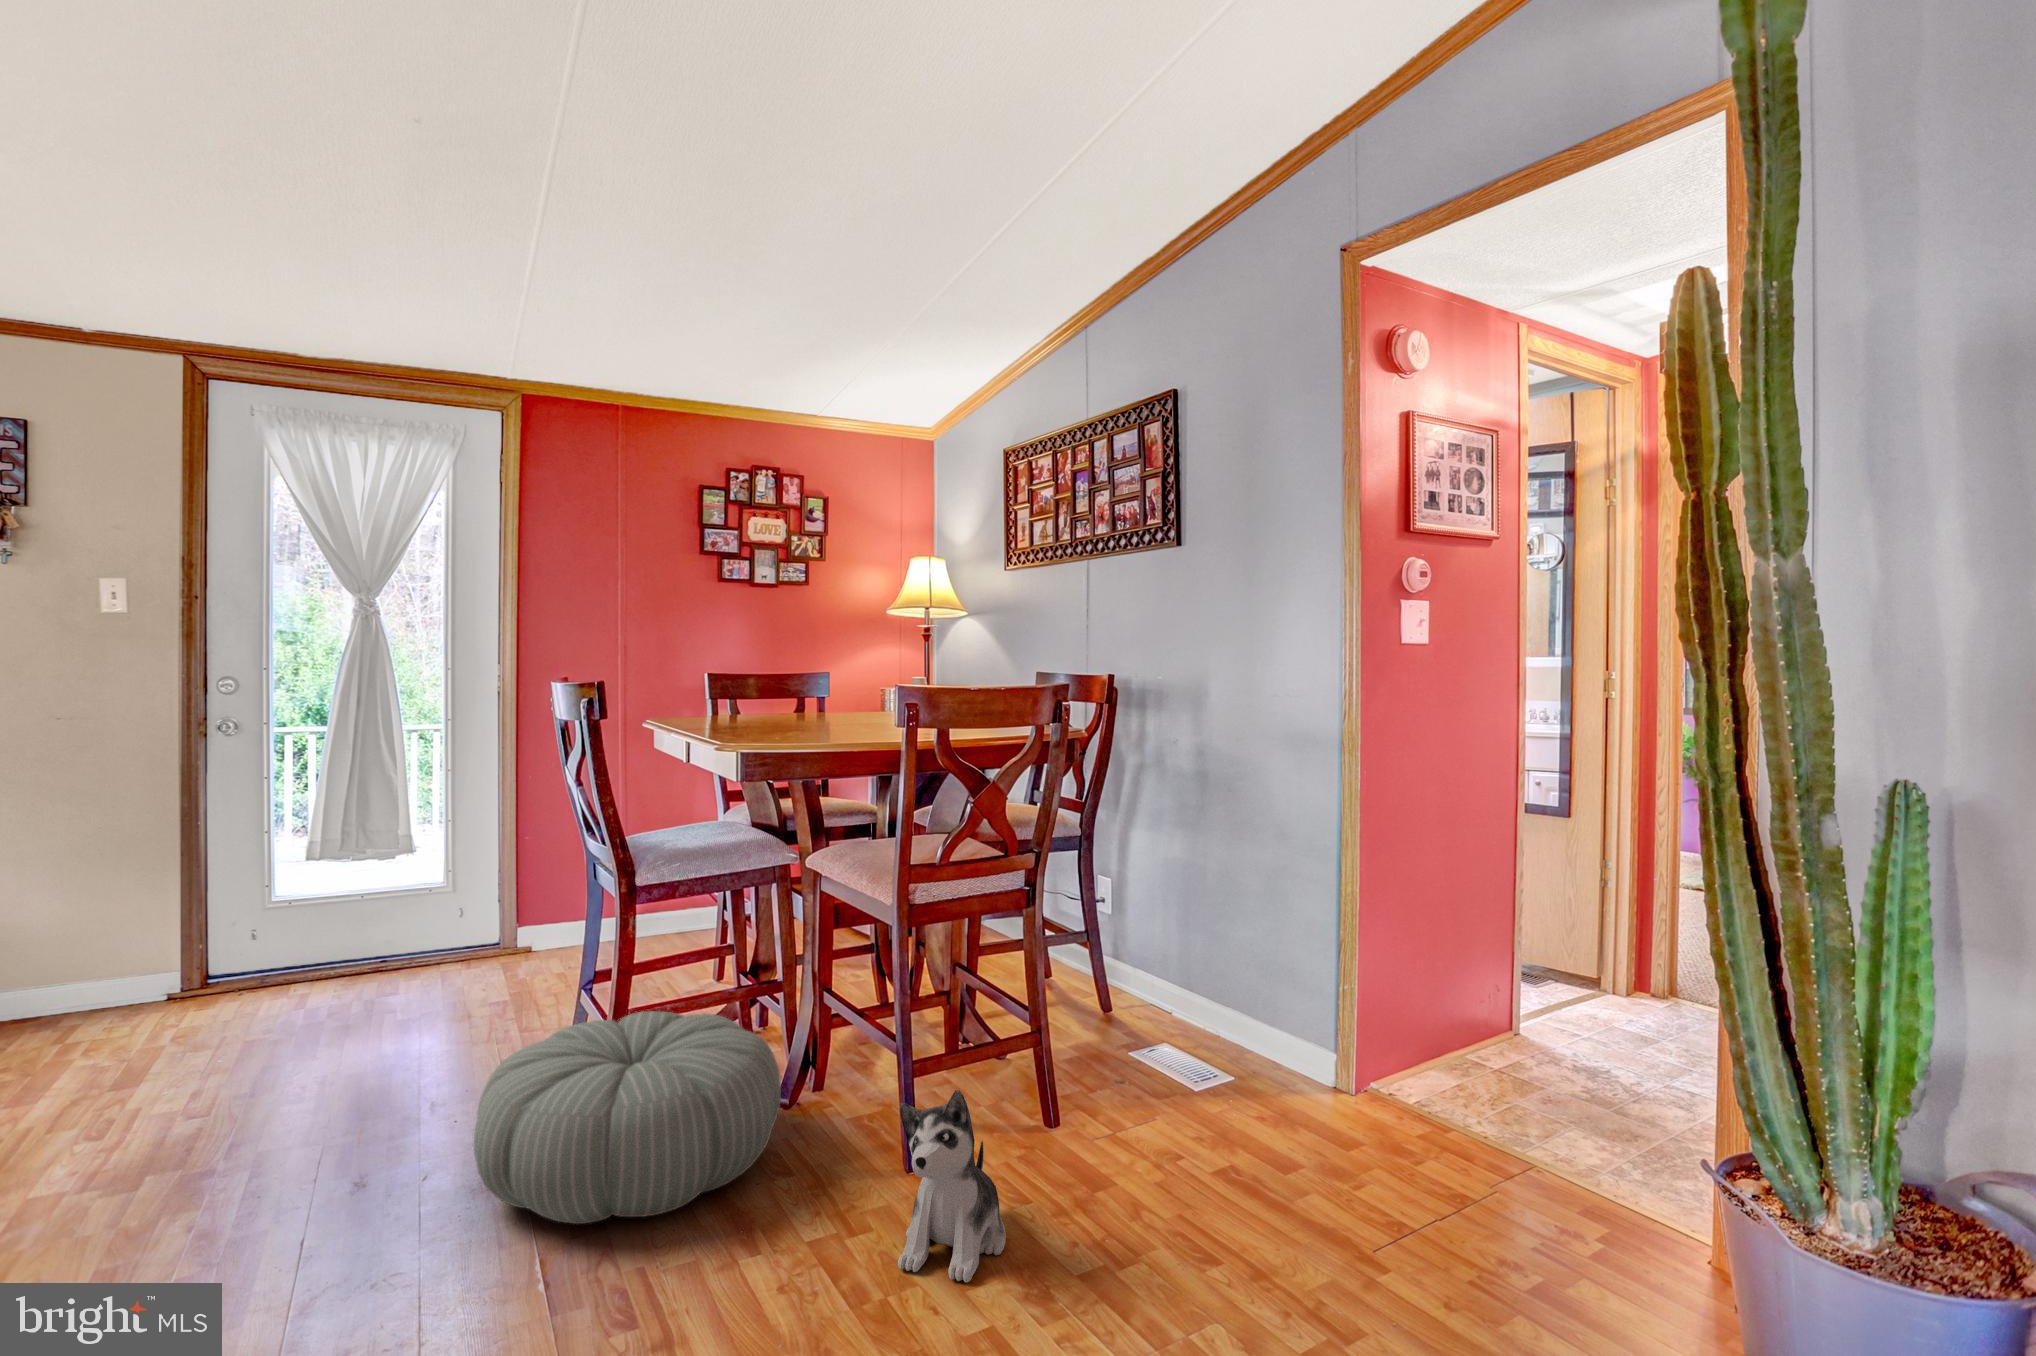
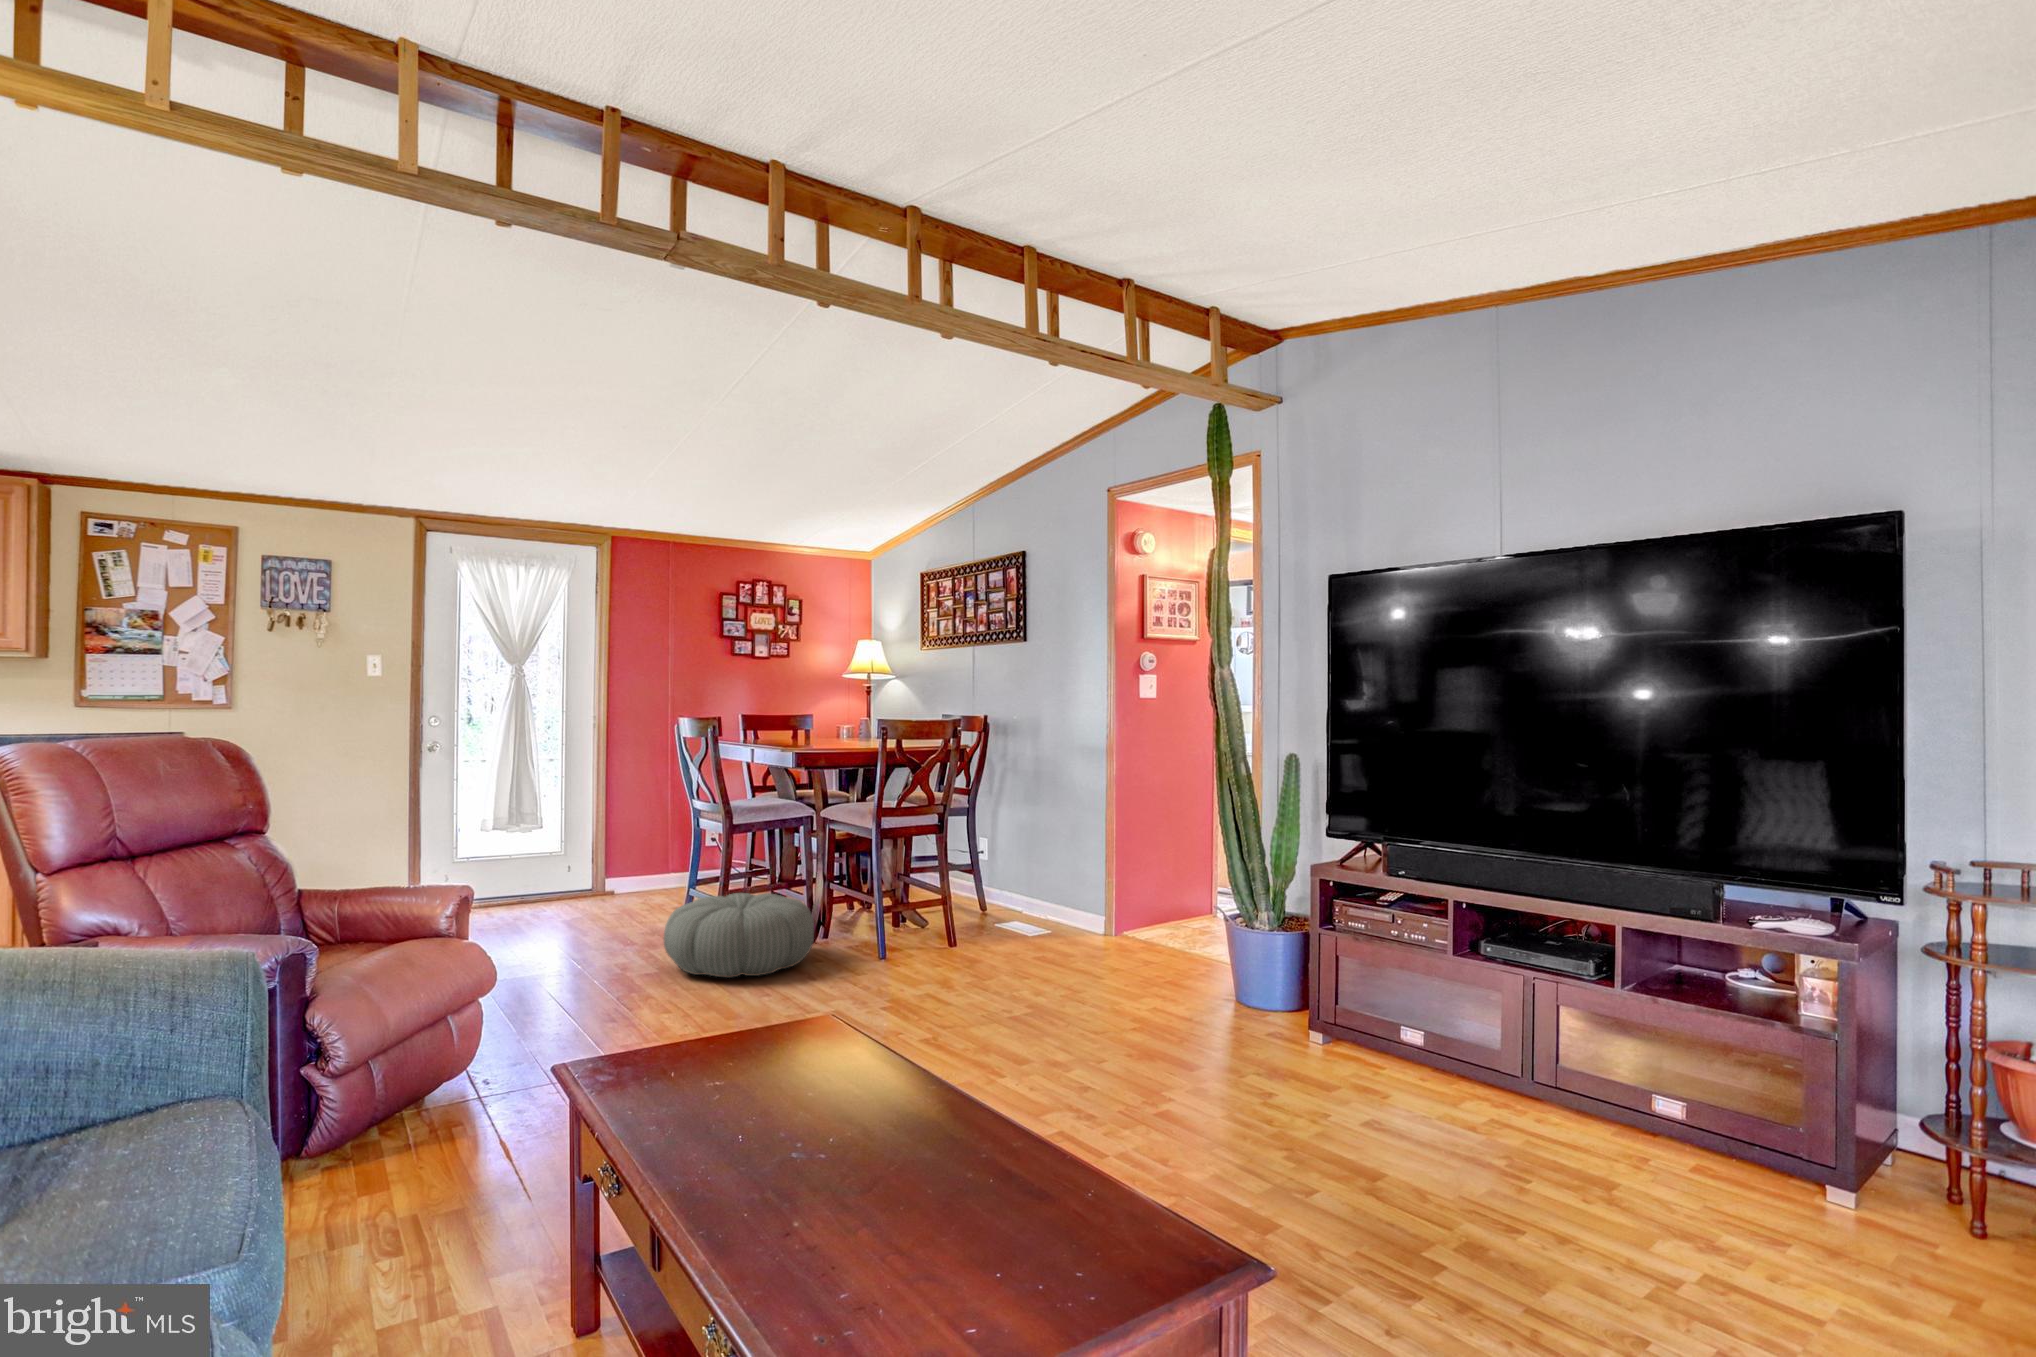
plush toy: present [898,1090,1006,1283] -> none [883,905,933,988]

